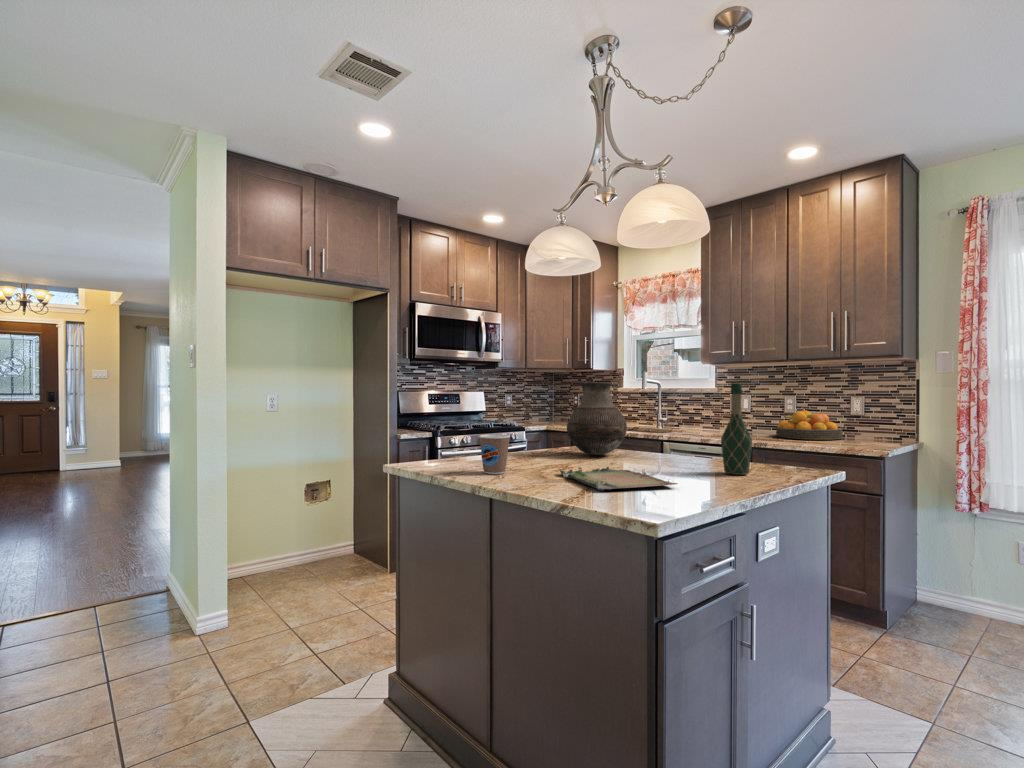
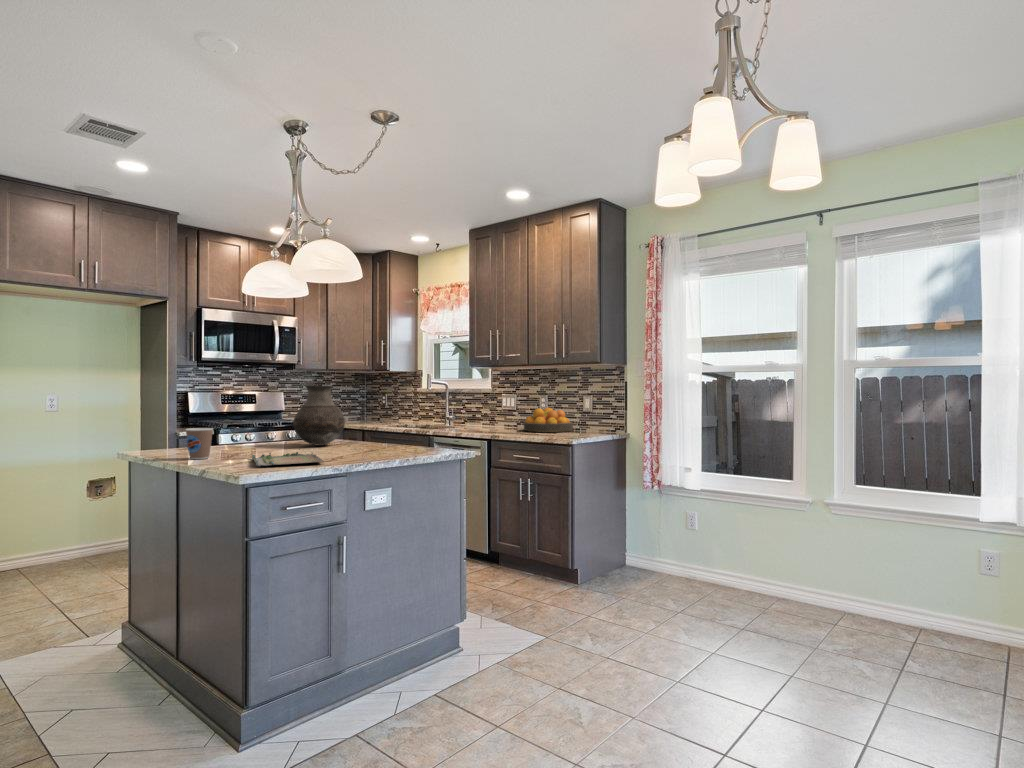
wine bottle: present [721,383,752,475] -> none [388,386,411,456]

